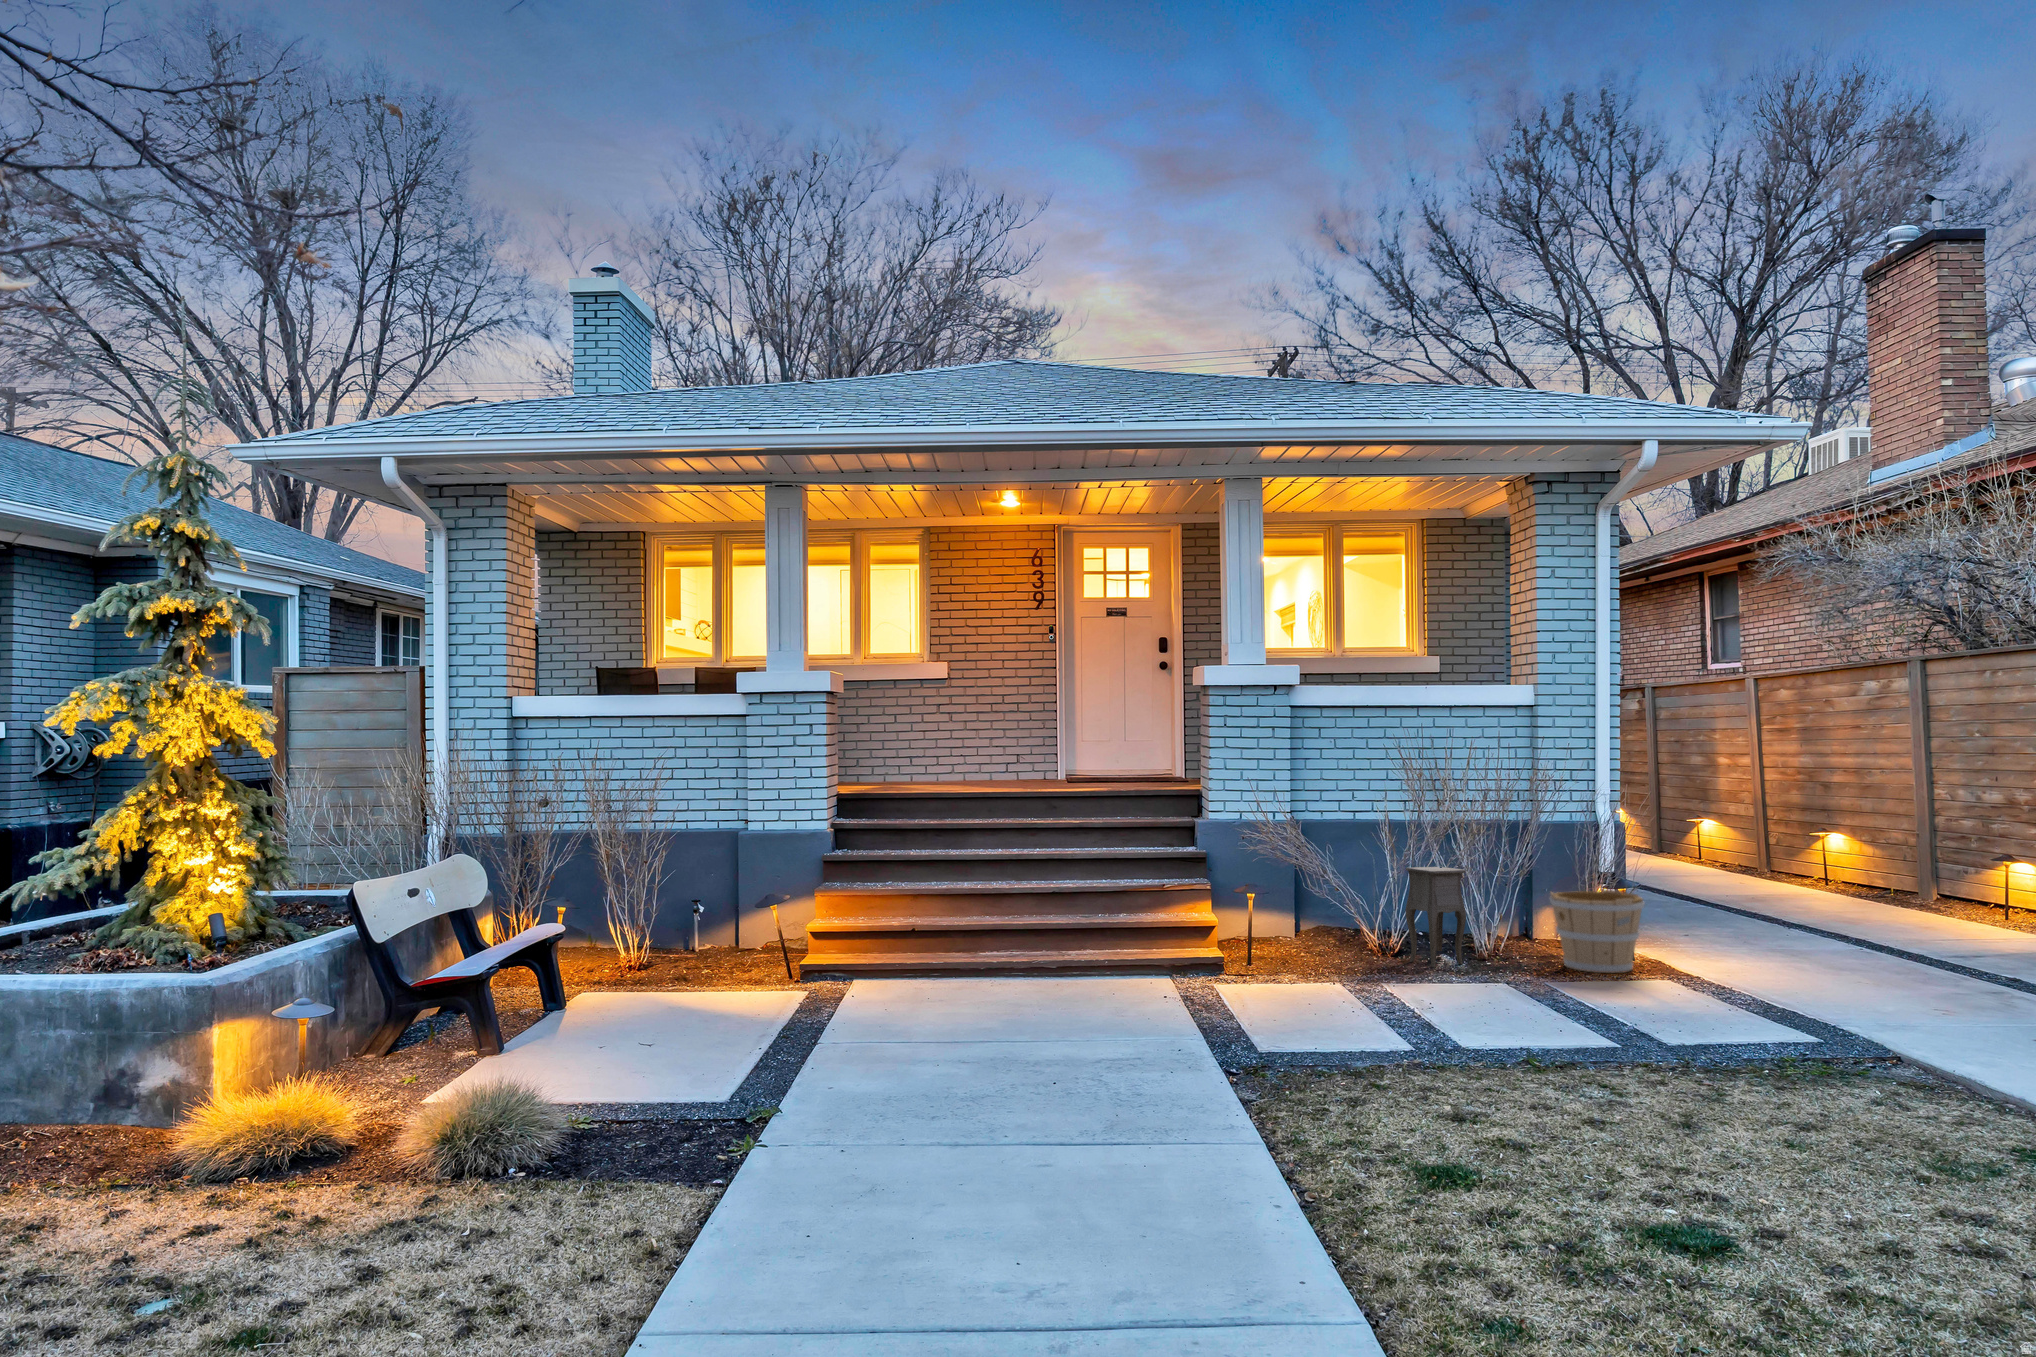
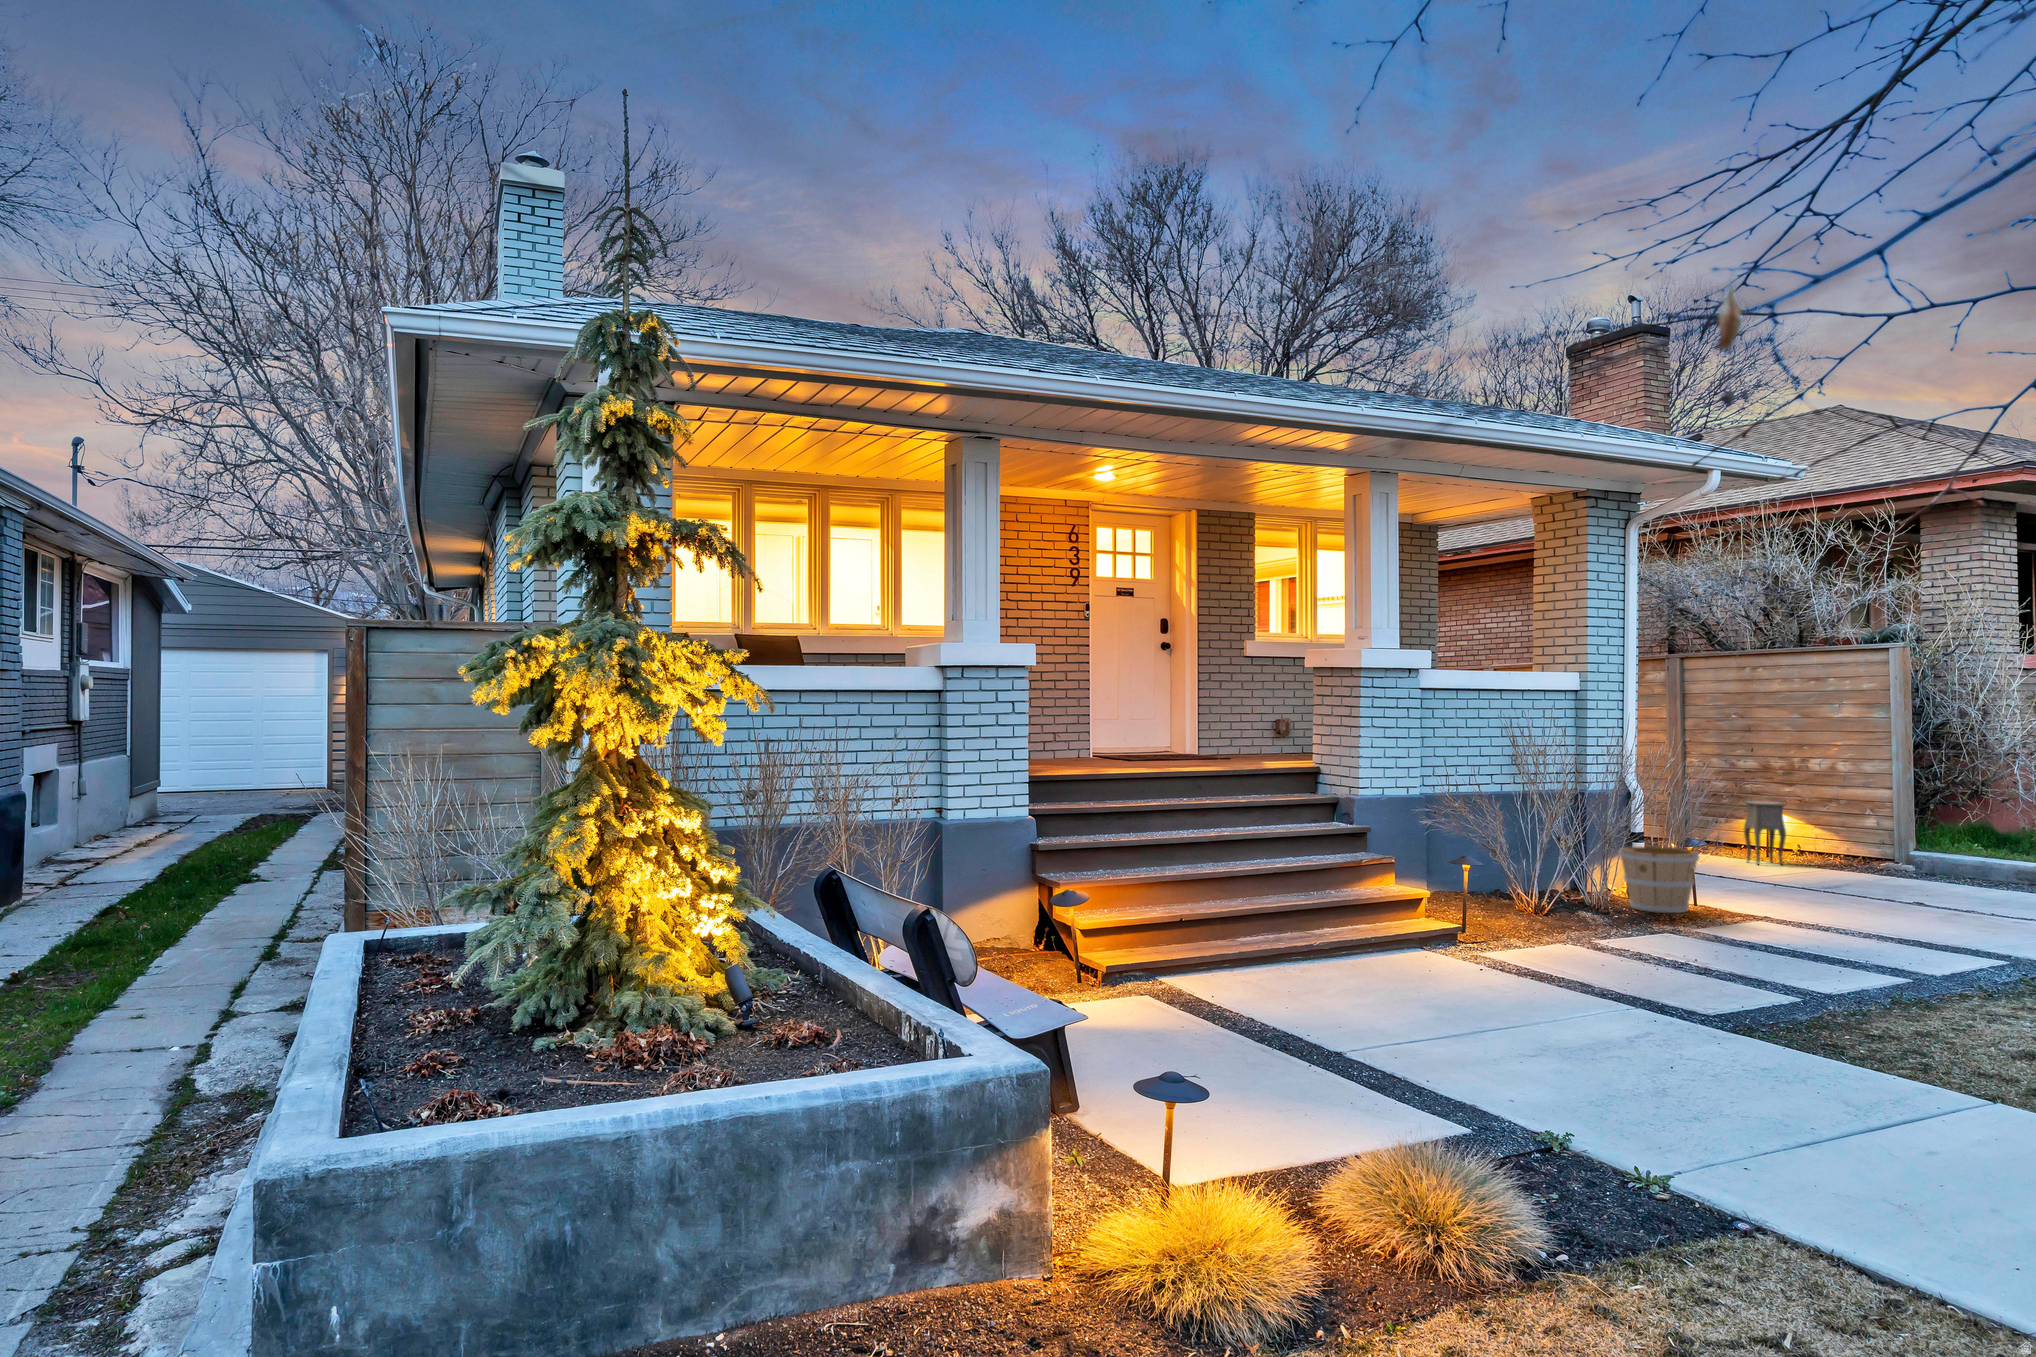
side table: present [1405,867,1466,968] -> present [1743,801,1786,865]

